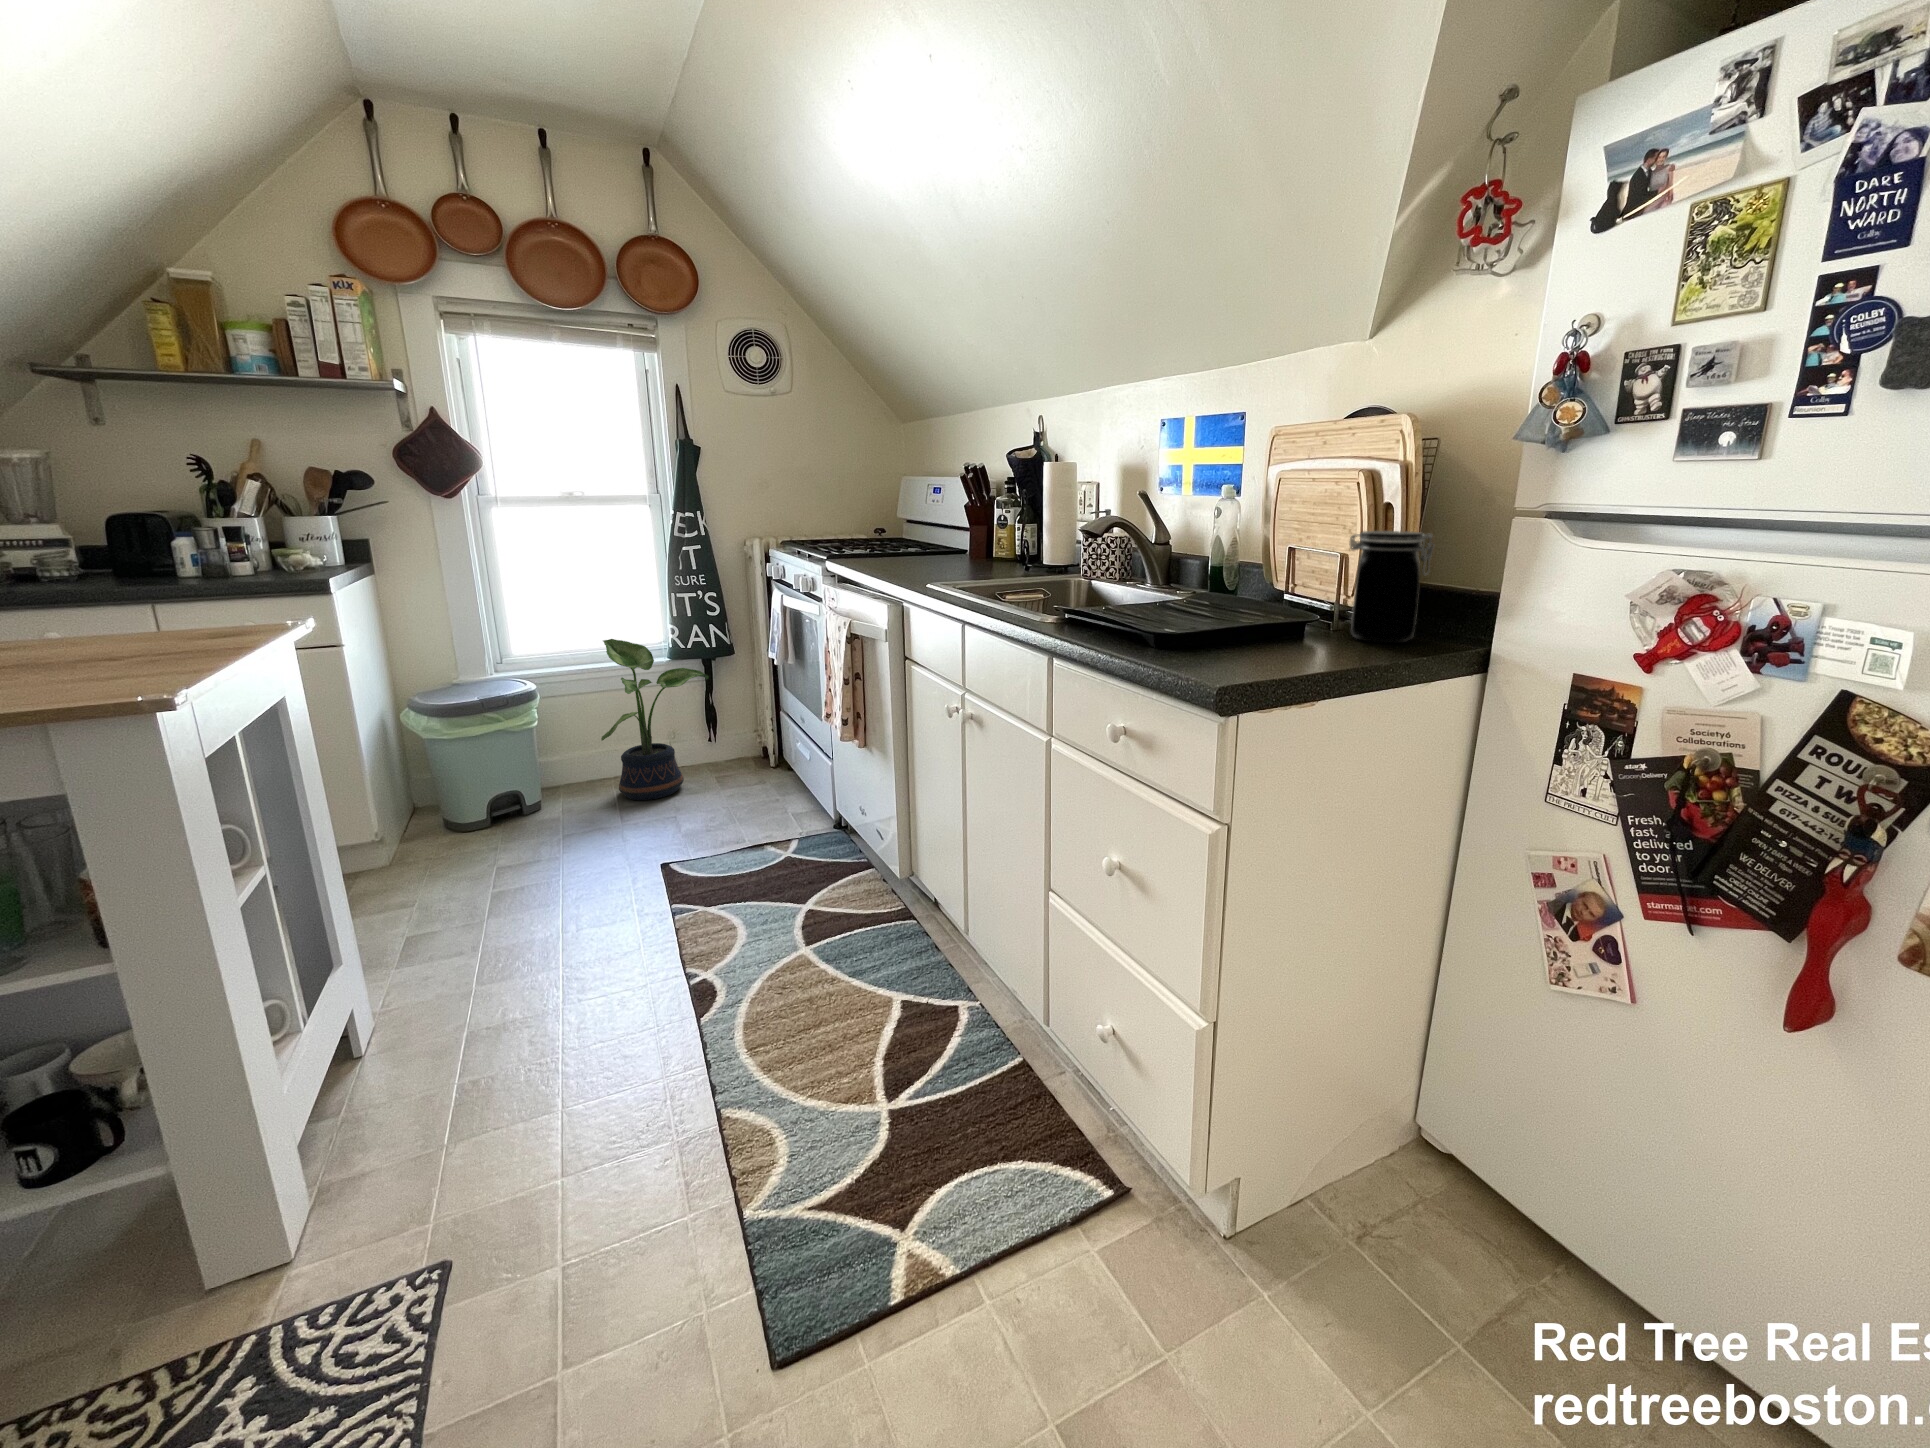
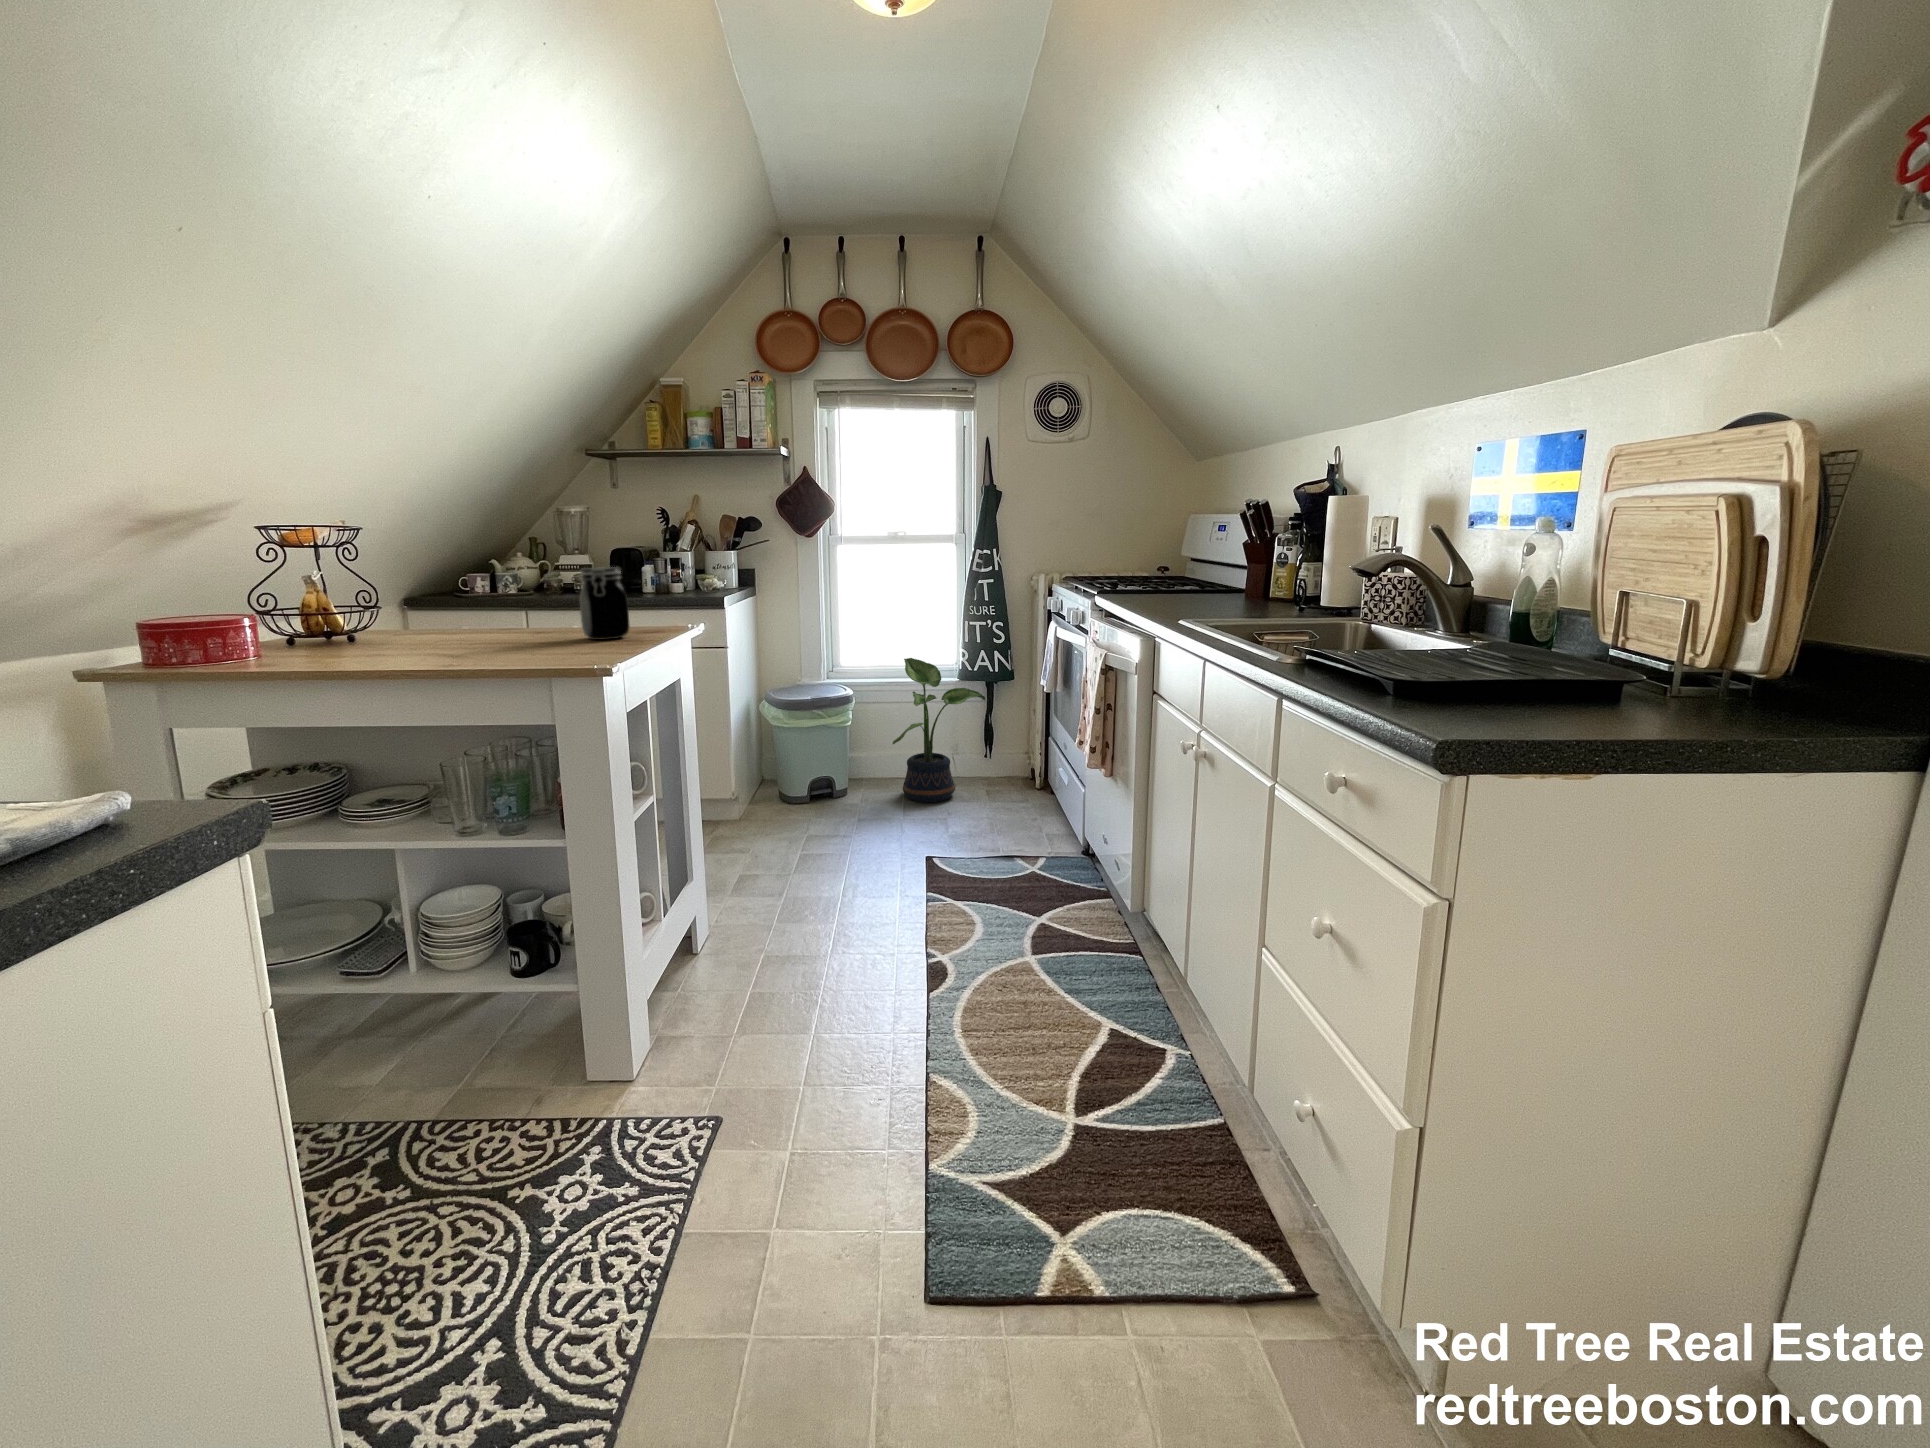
jar: present [1350,531,1435,643] -> present [580,567,630,640]

